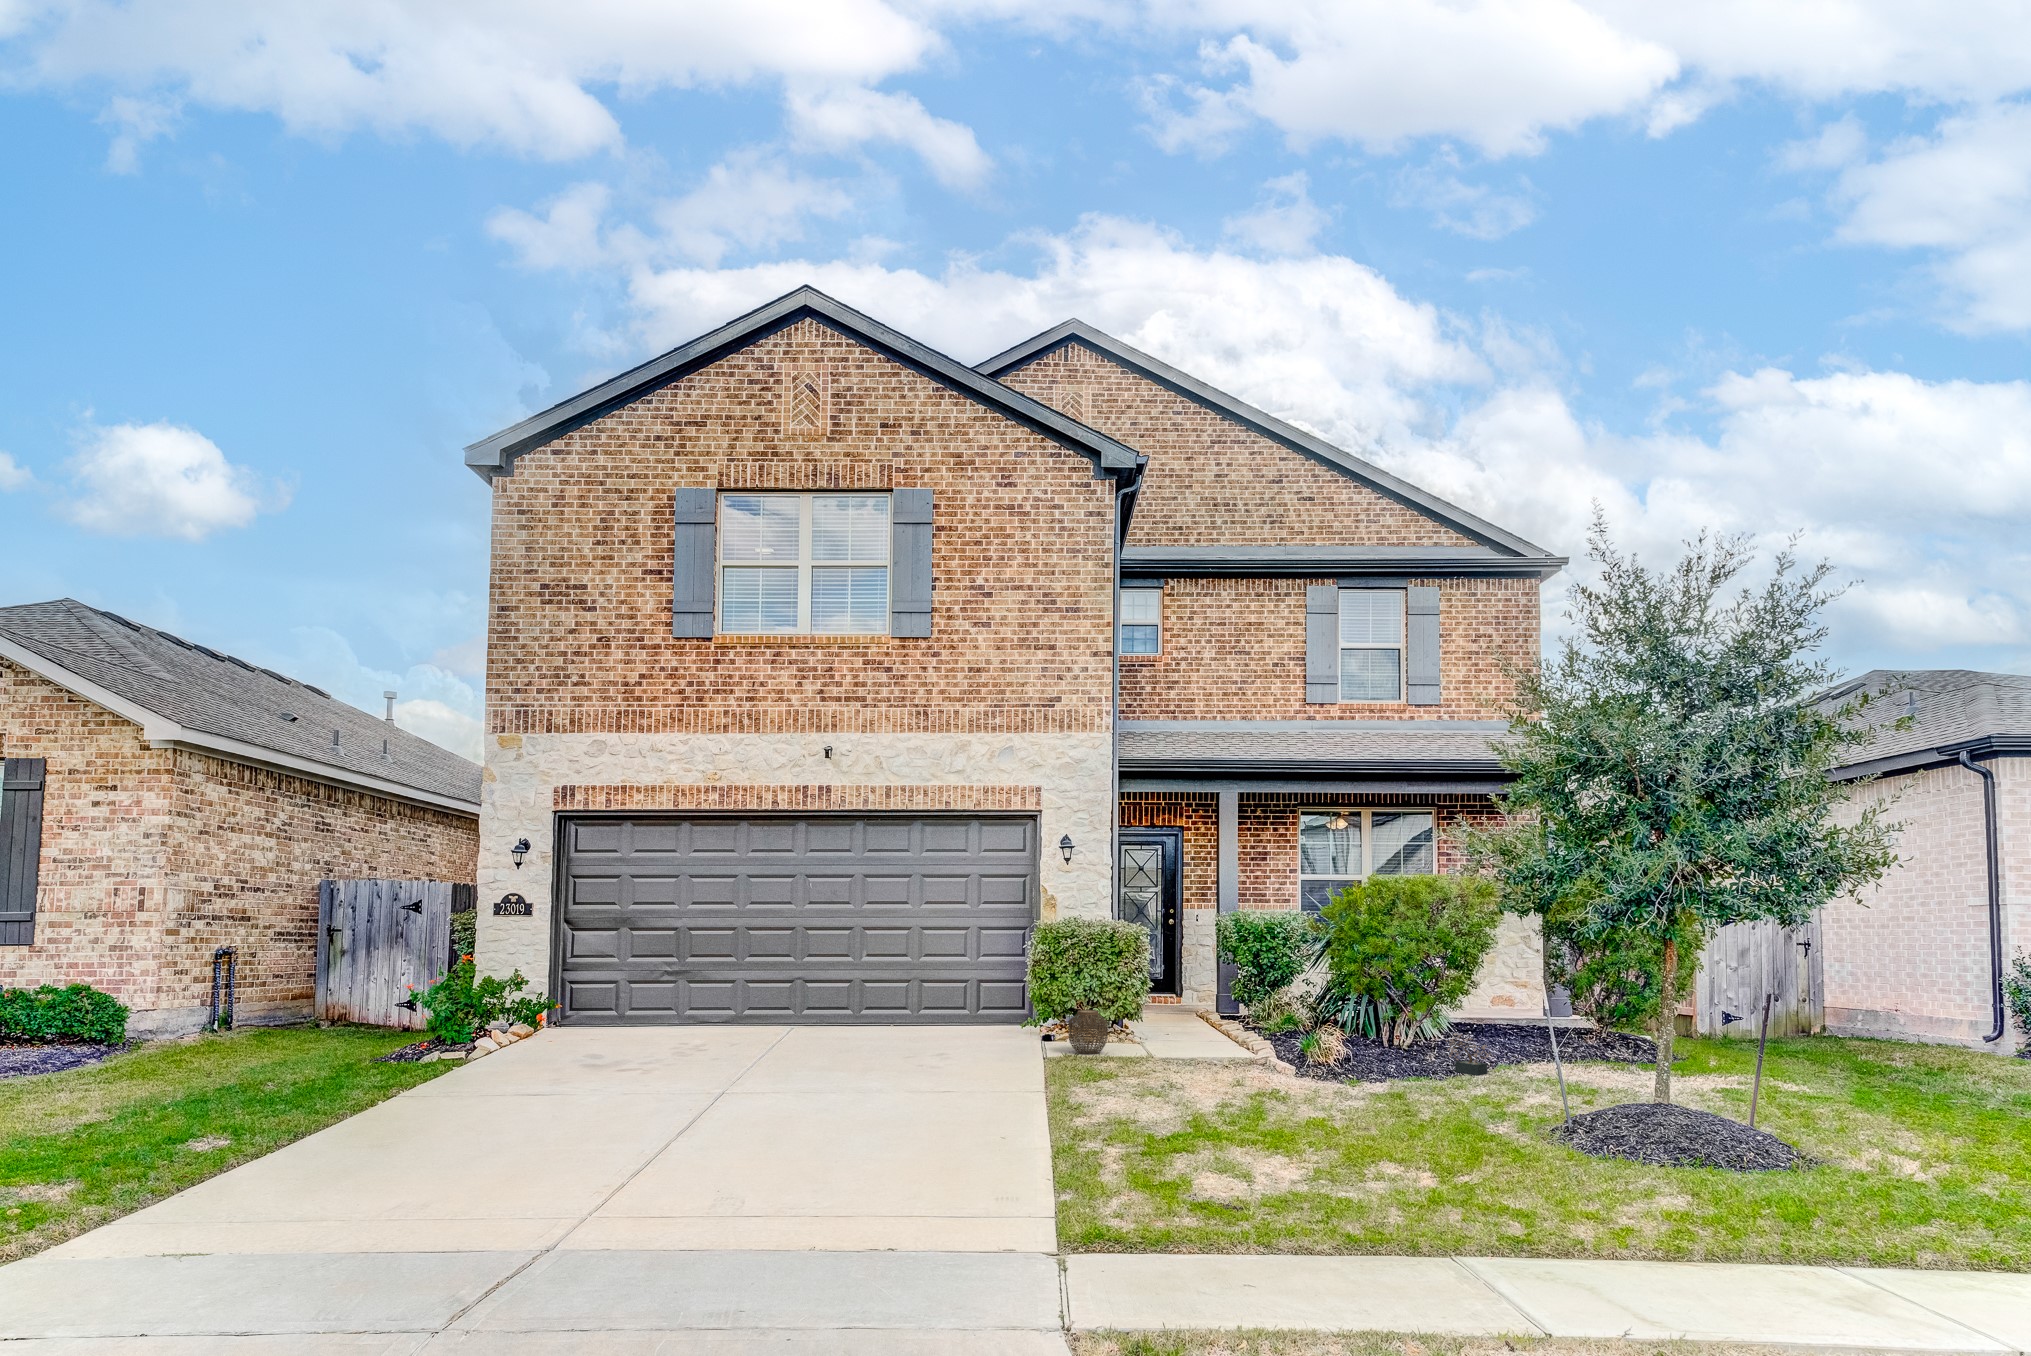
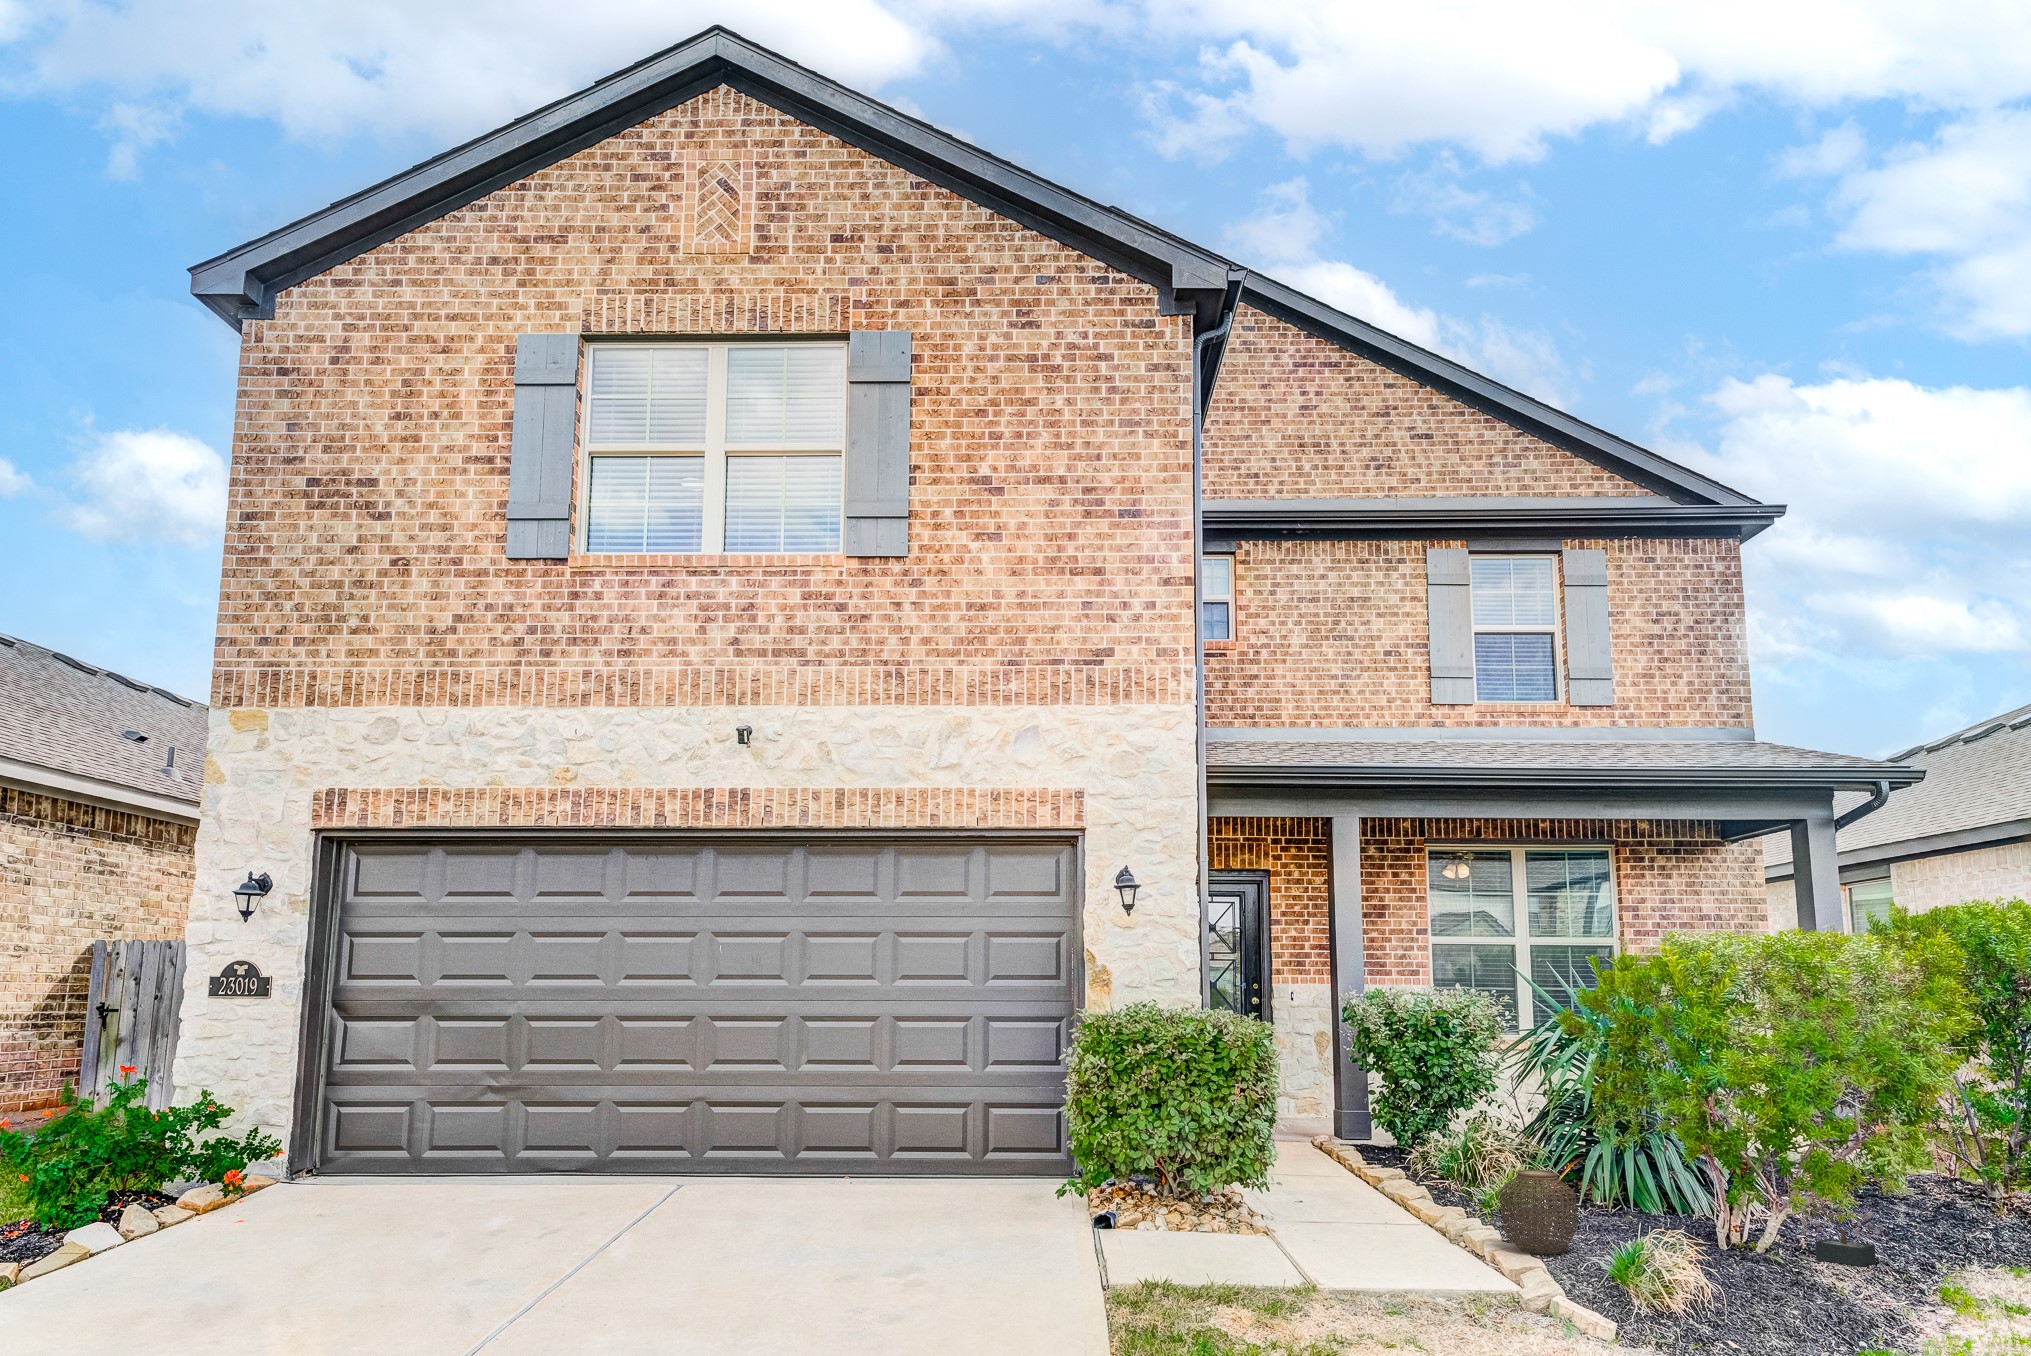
woven basket: present [1068,1010,1108,1054] -> present [1500,1170,1577,1254]

